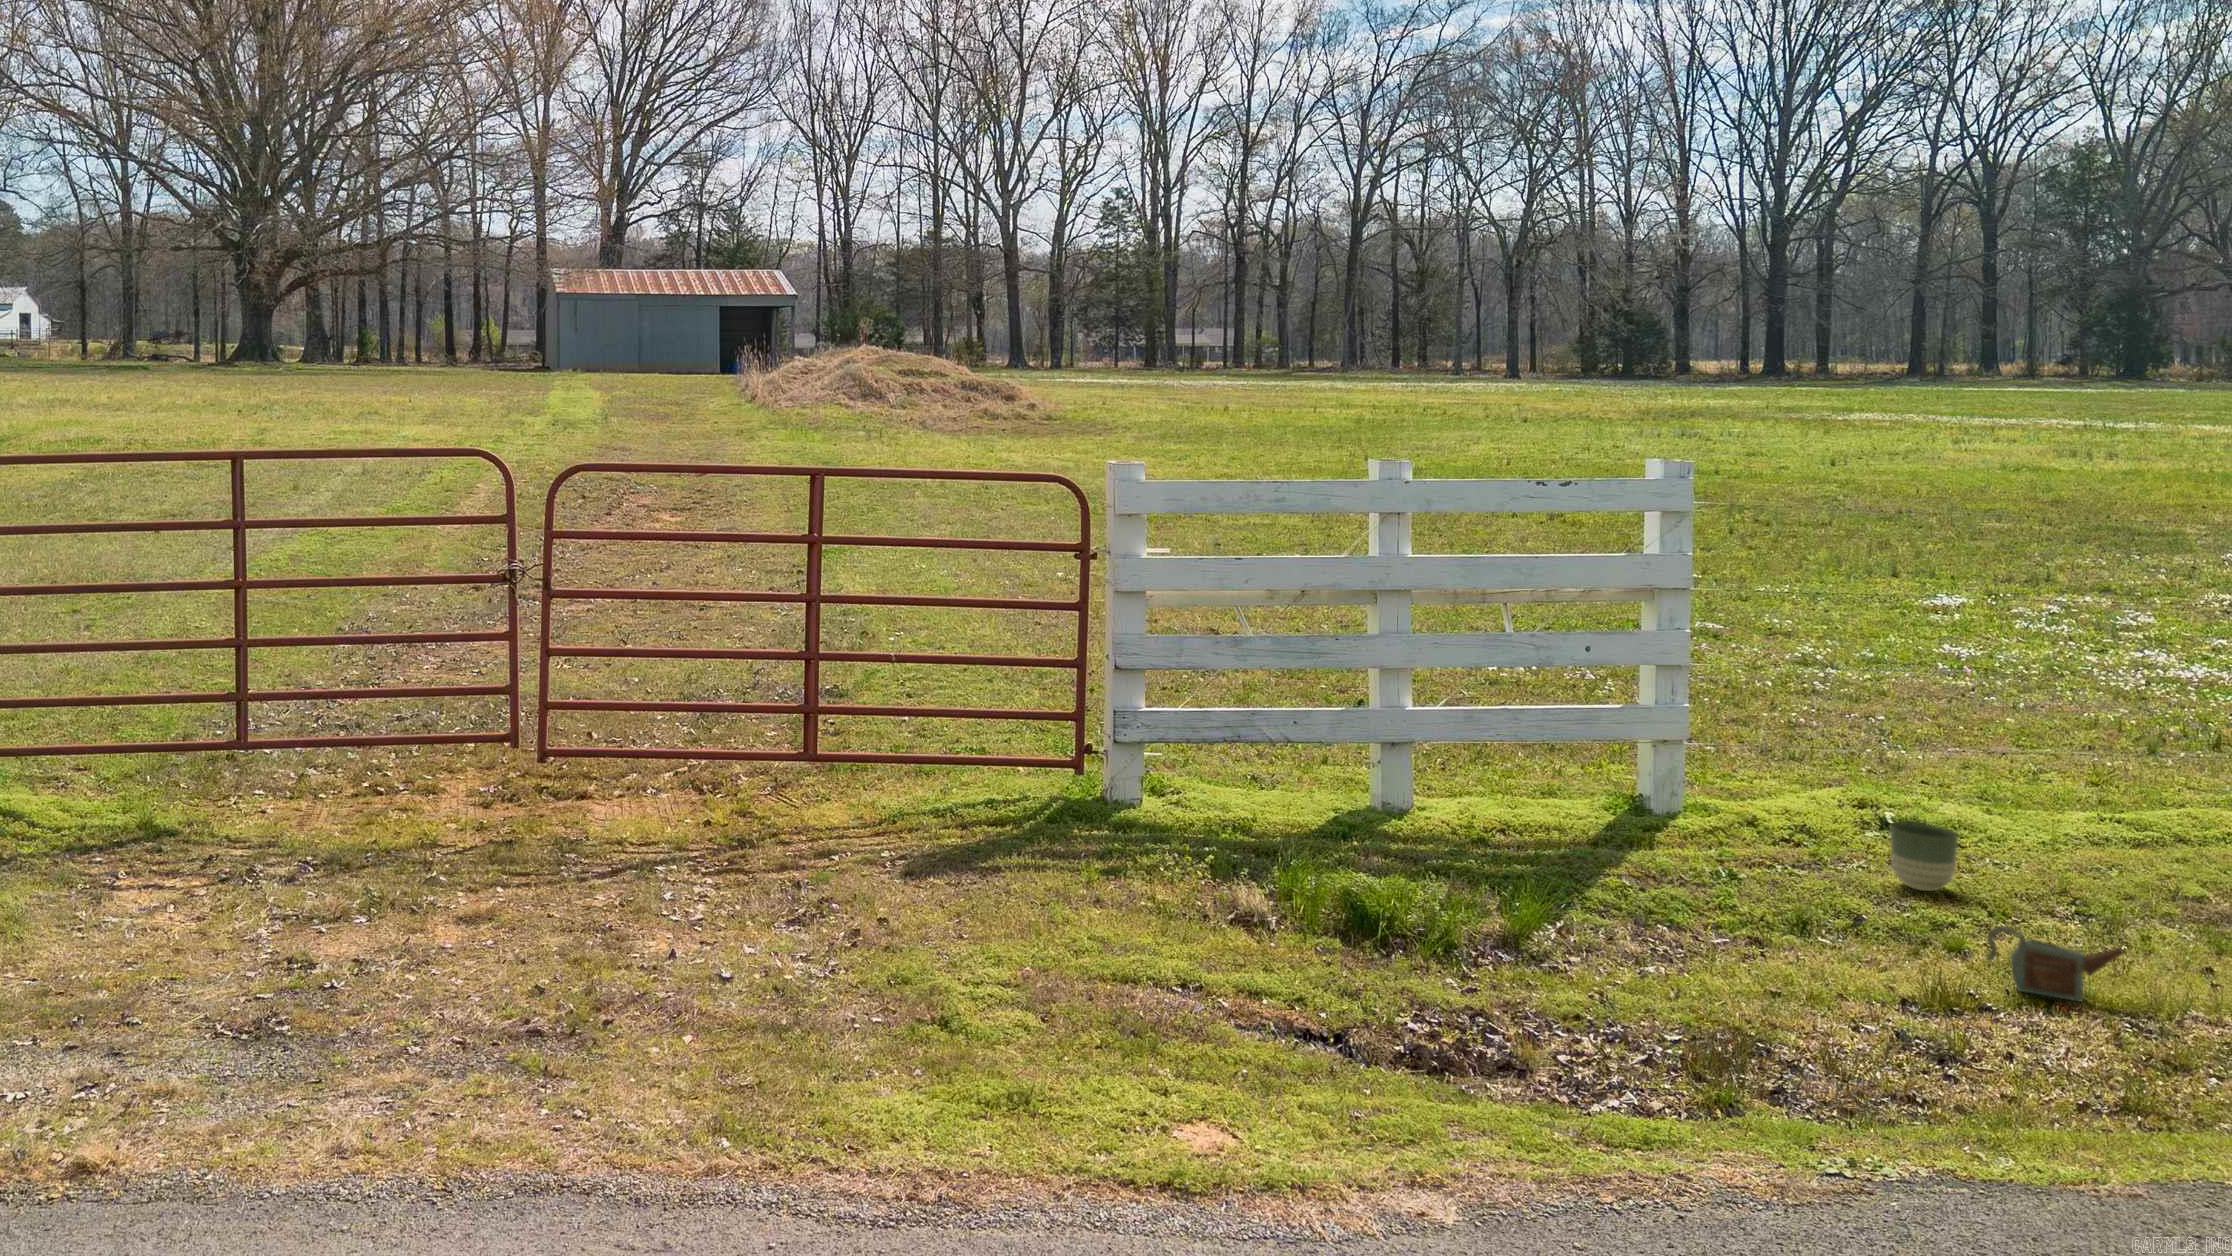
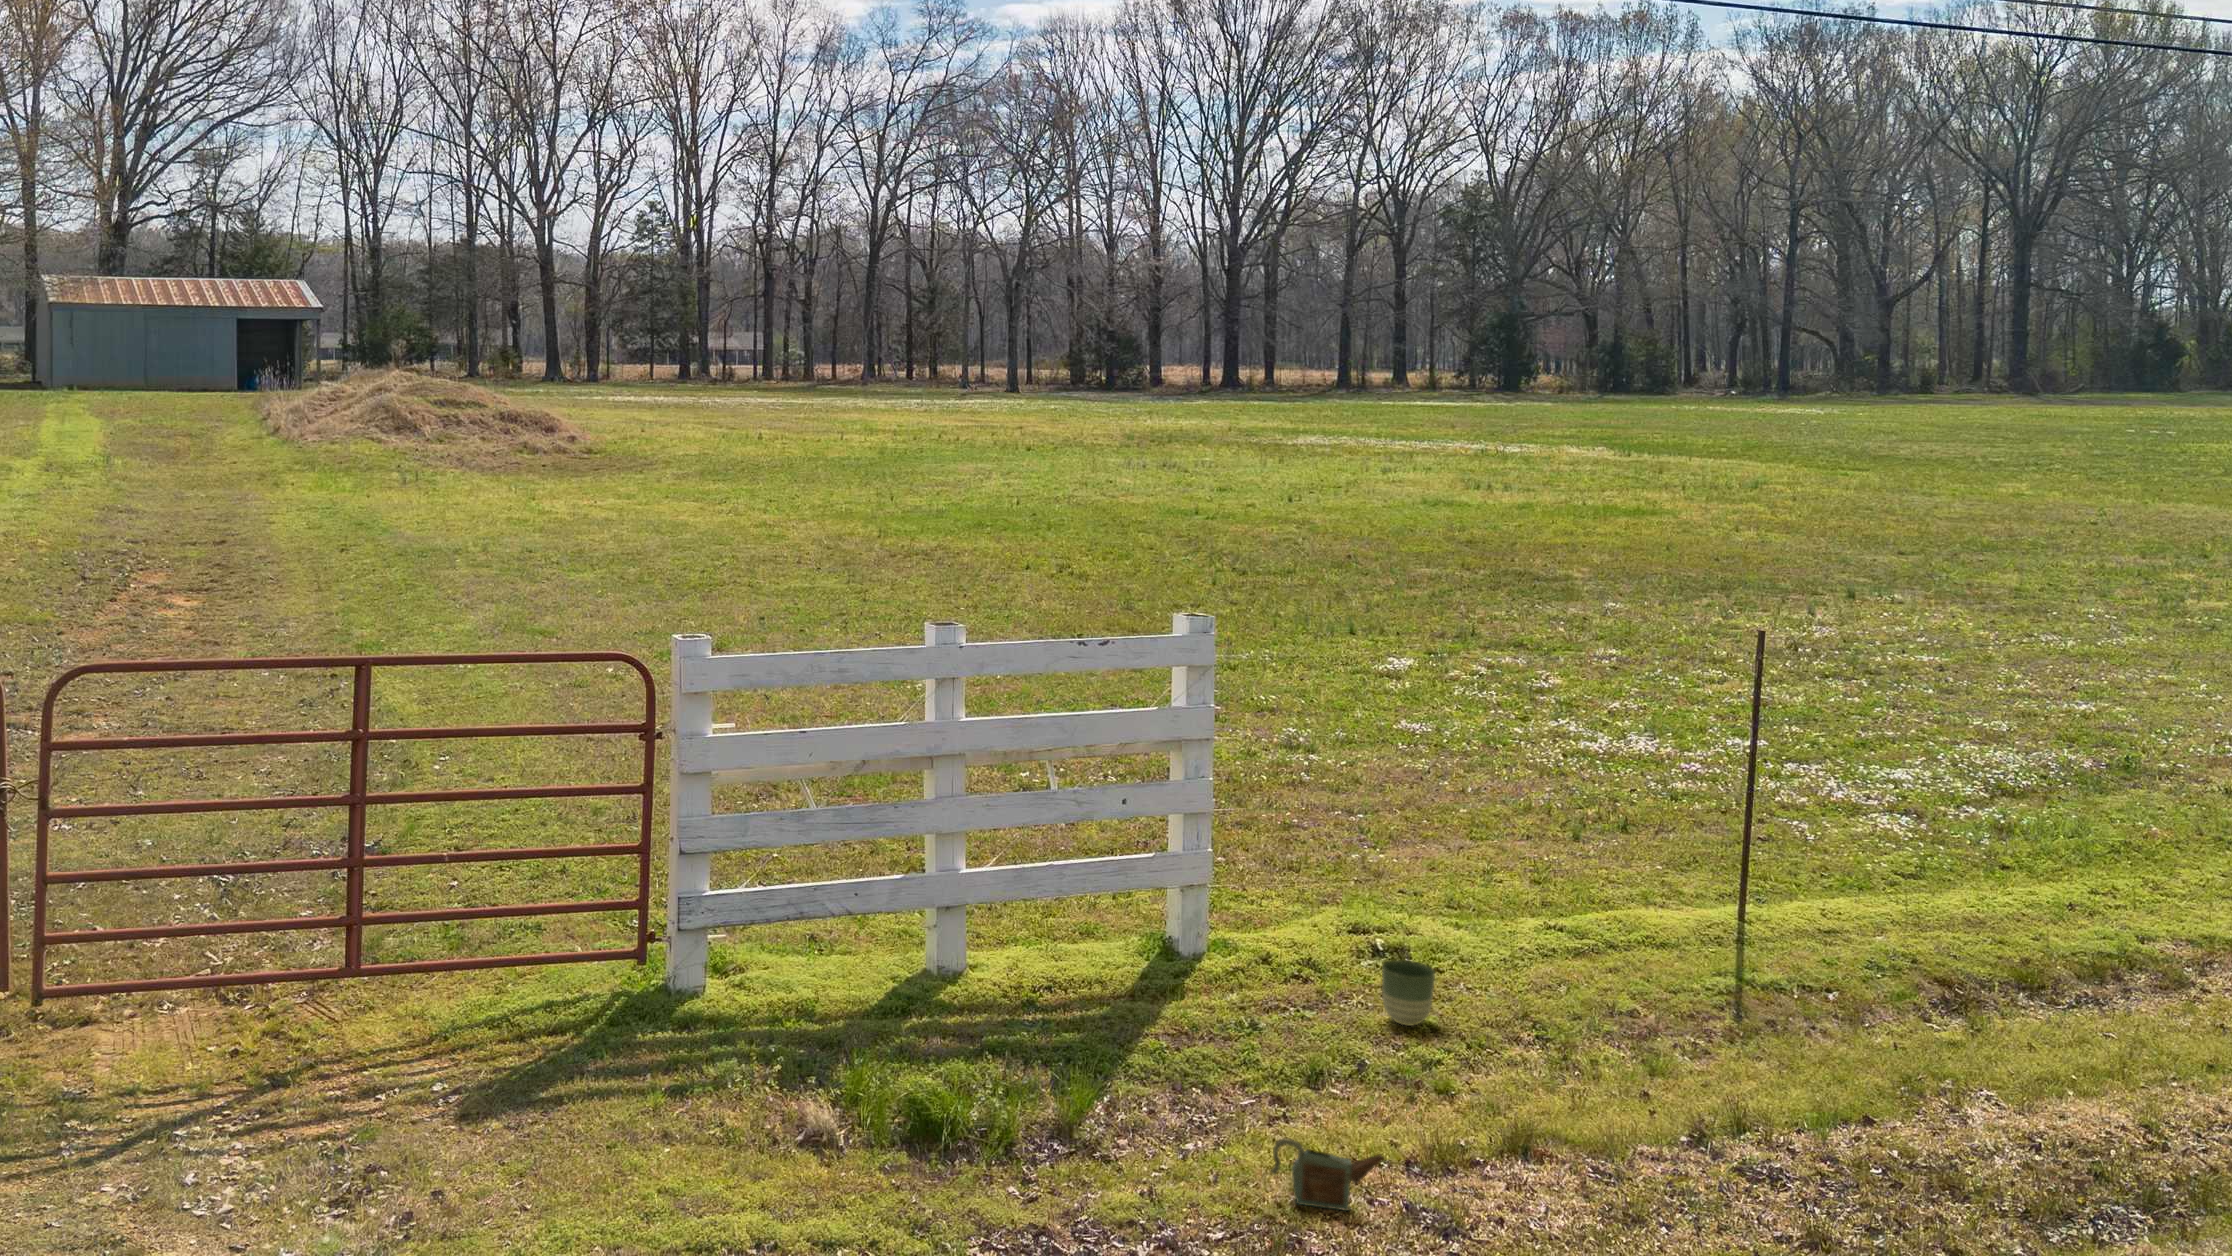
watering can: present [1986,926,2125,1002] -> present [1271,1138,1385,1211]

